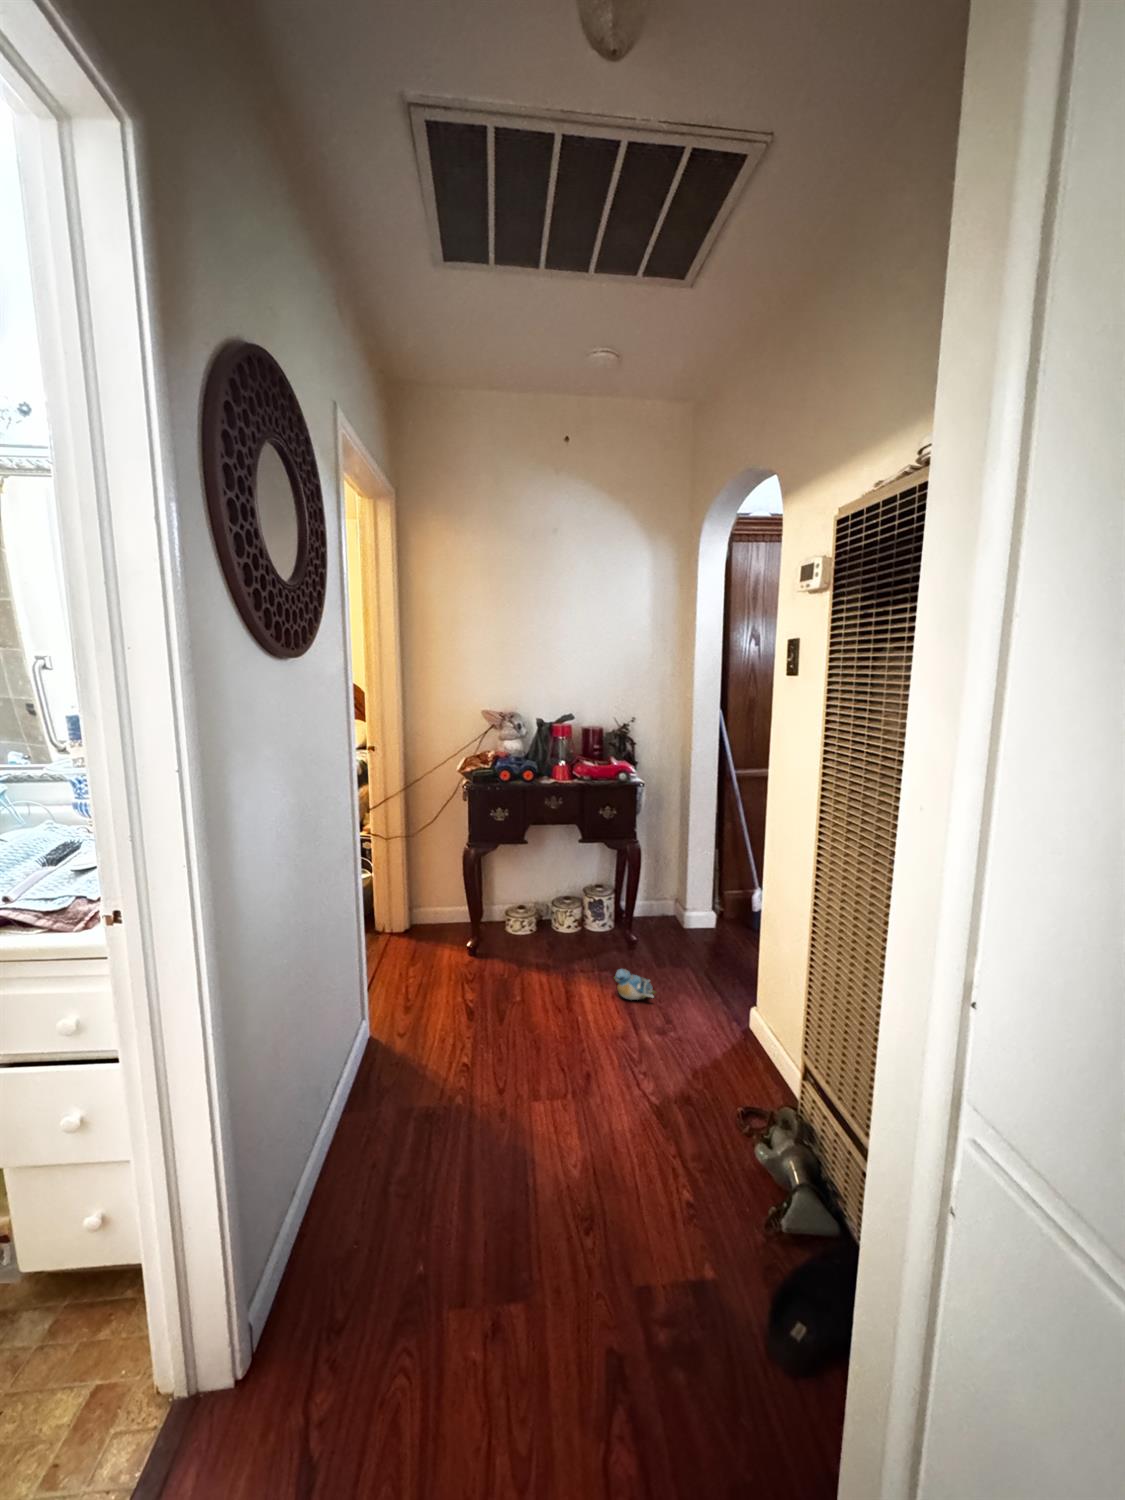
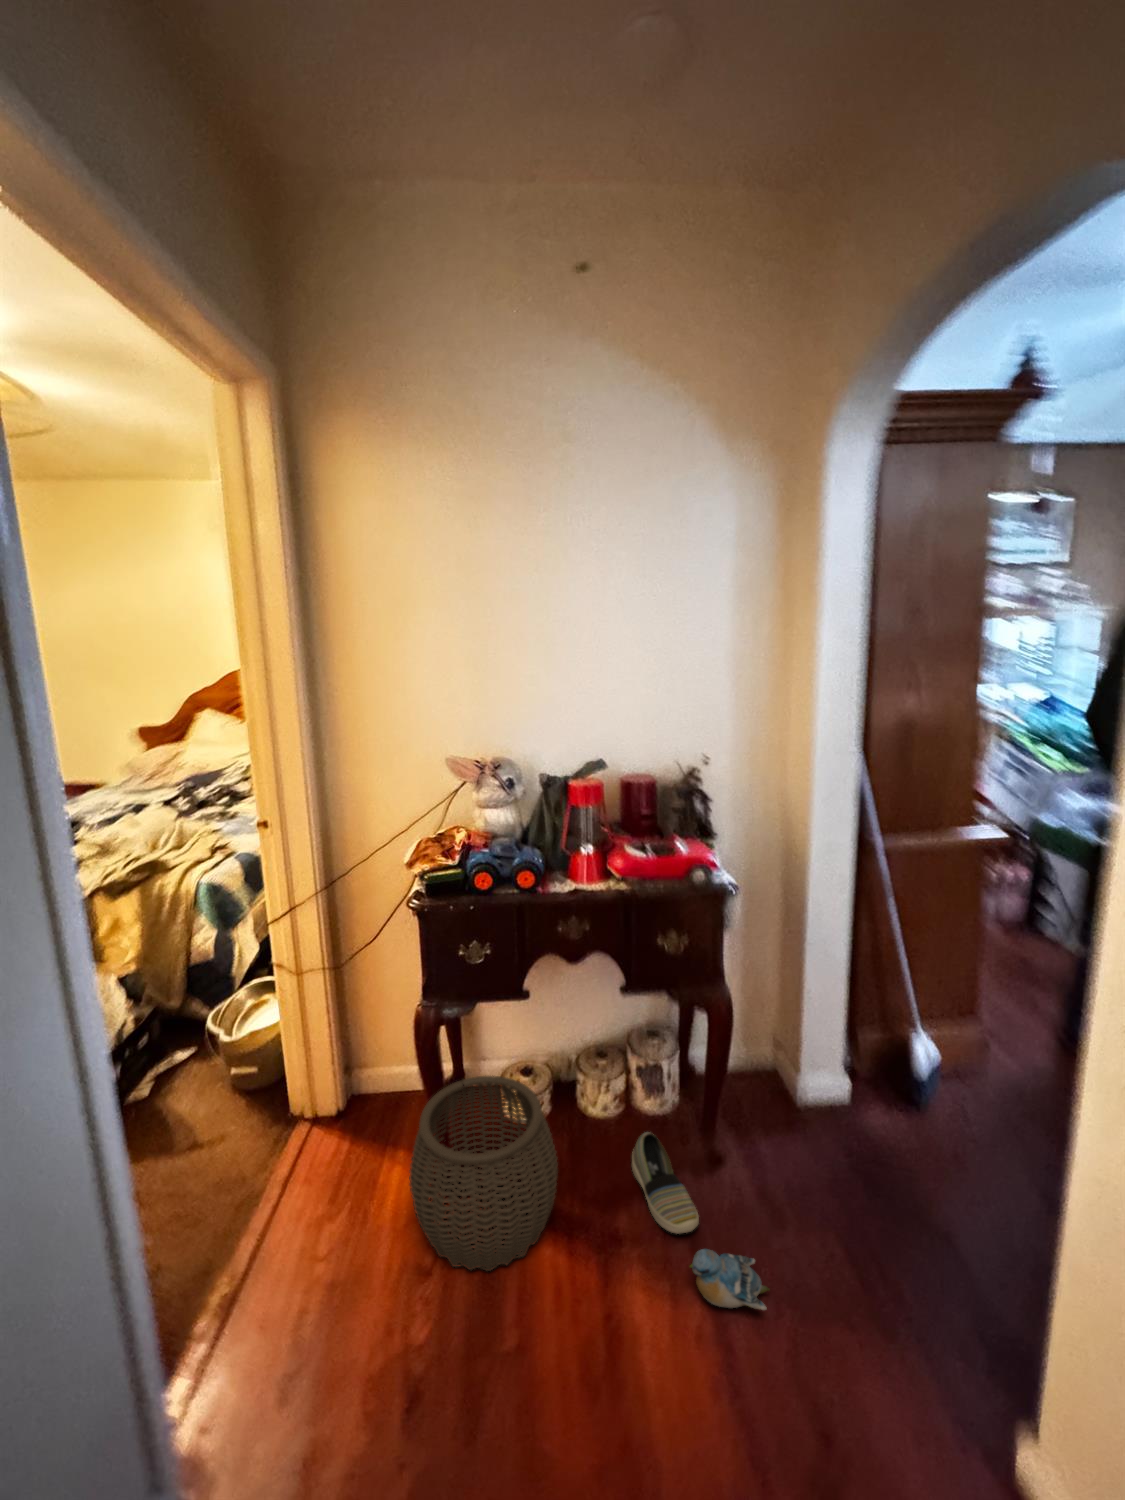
woven basket: none [457,891,542,987] -> present [409,1076,558,1271]
shoe: none [584,931,621,974] -> present [632,1132,699,1234]

